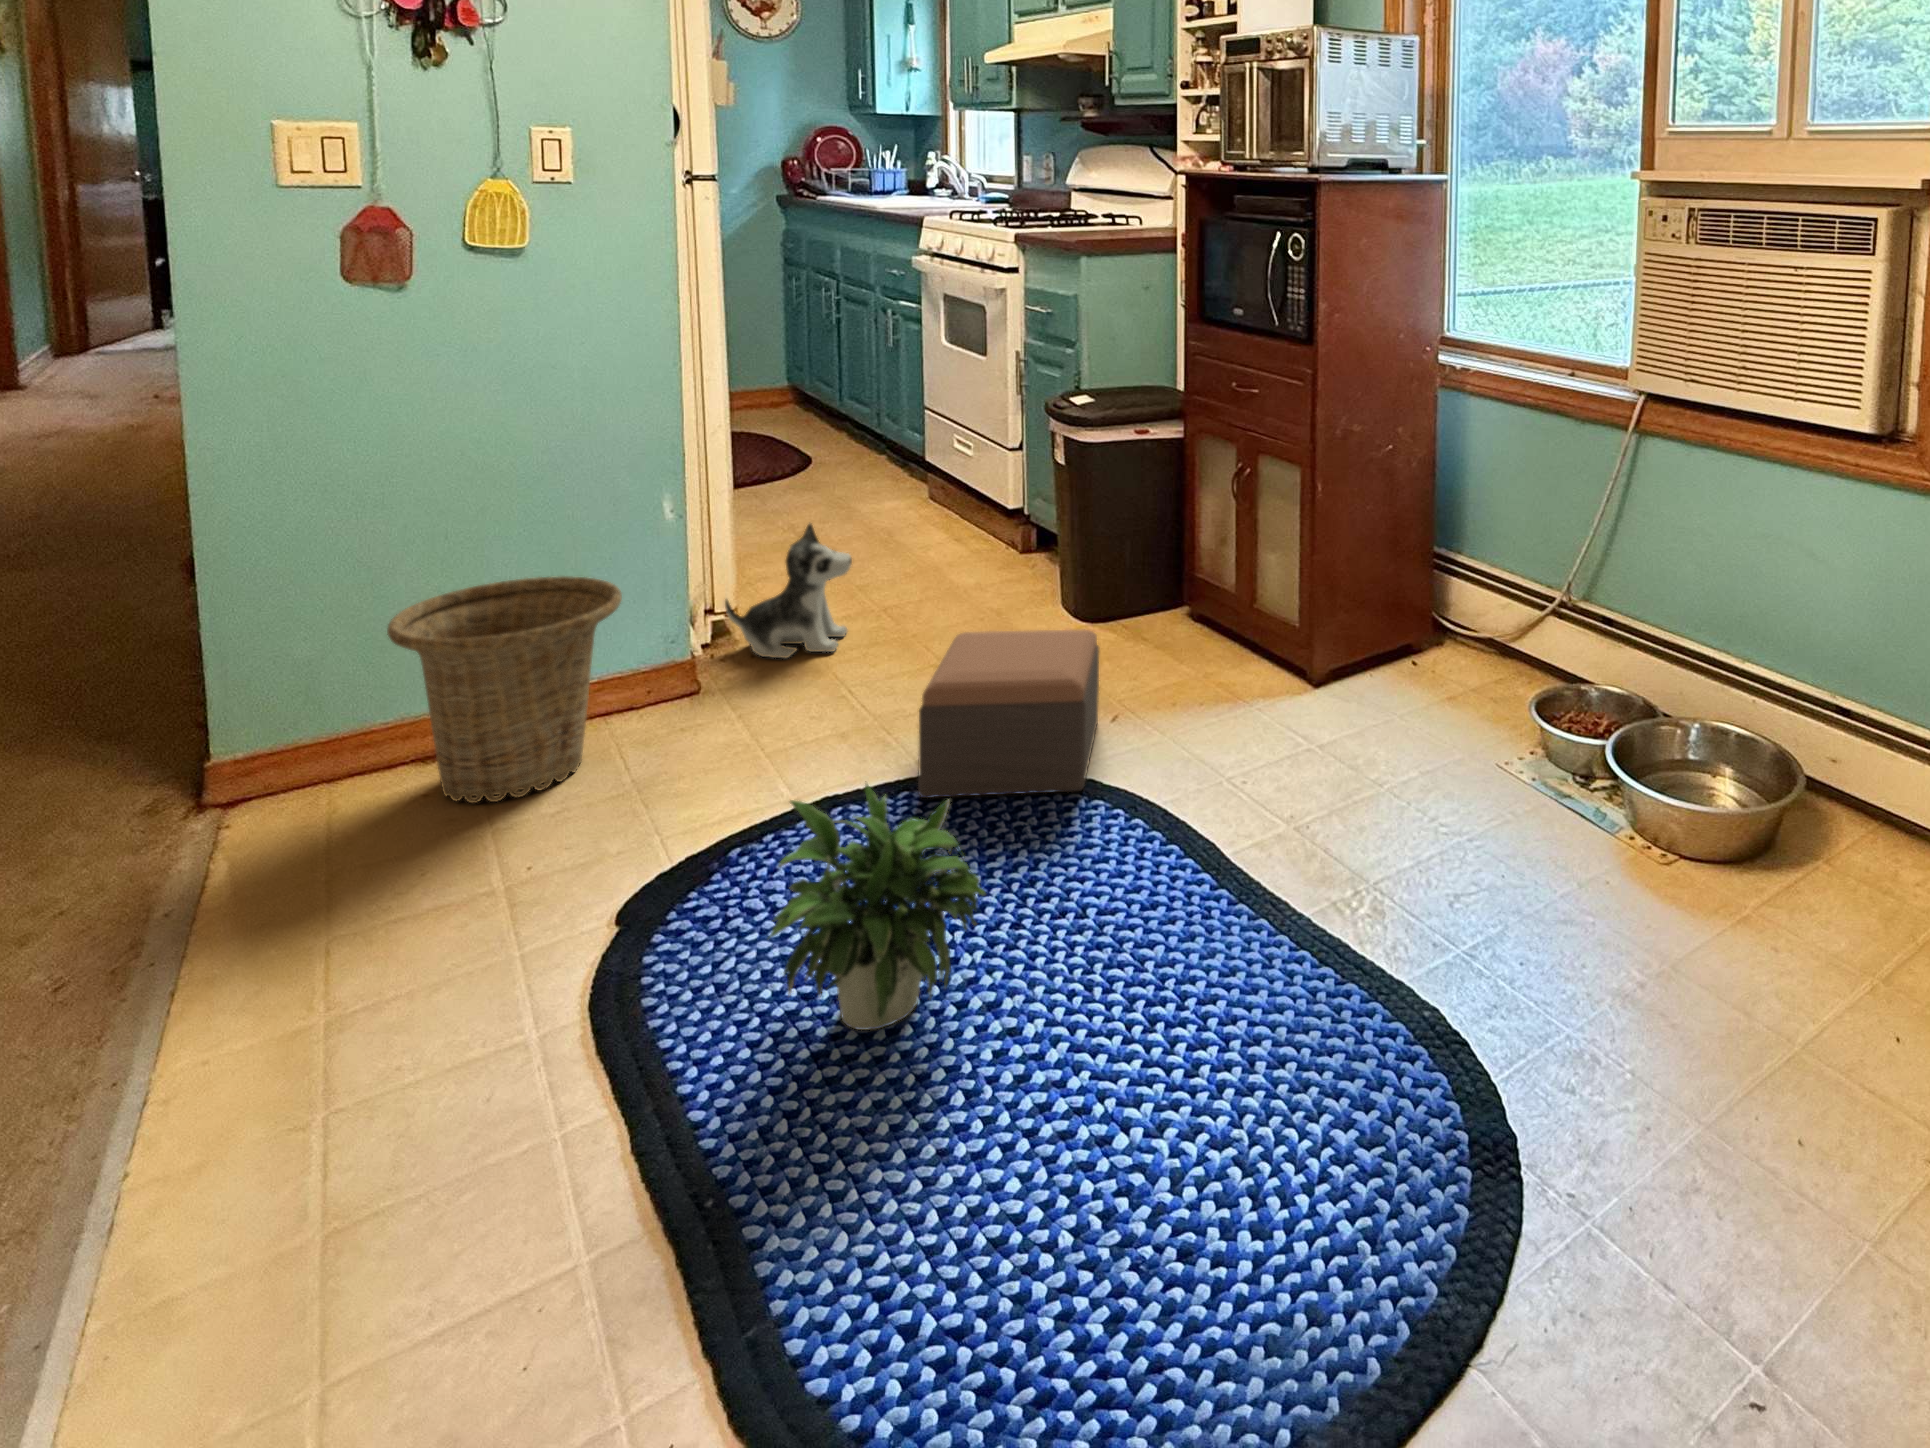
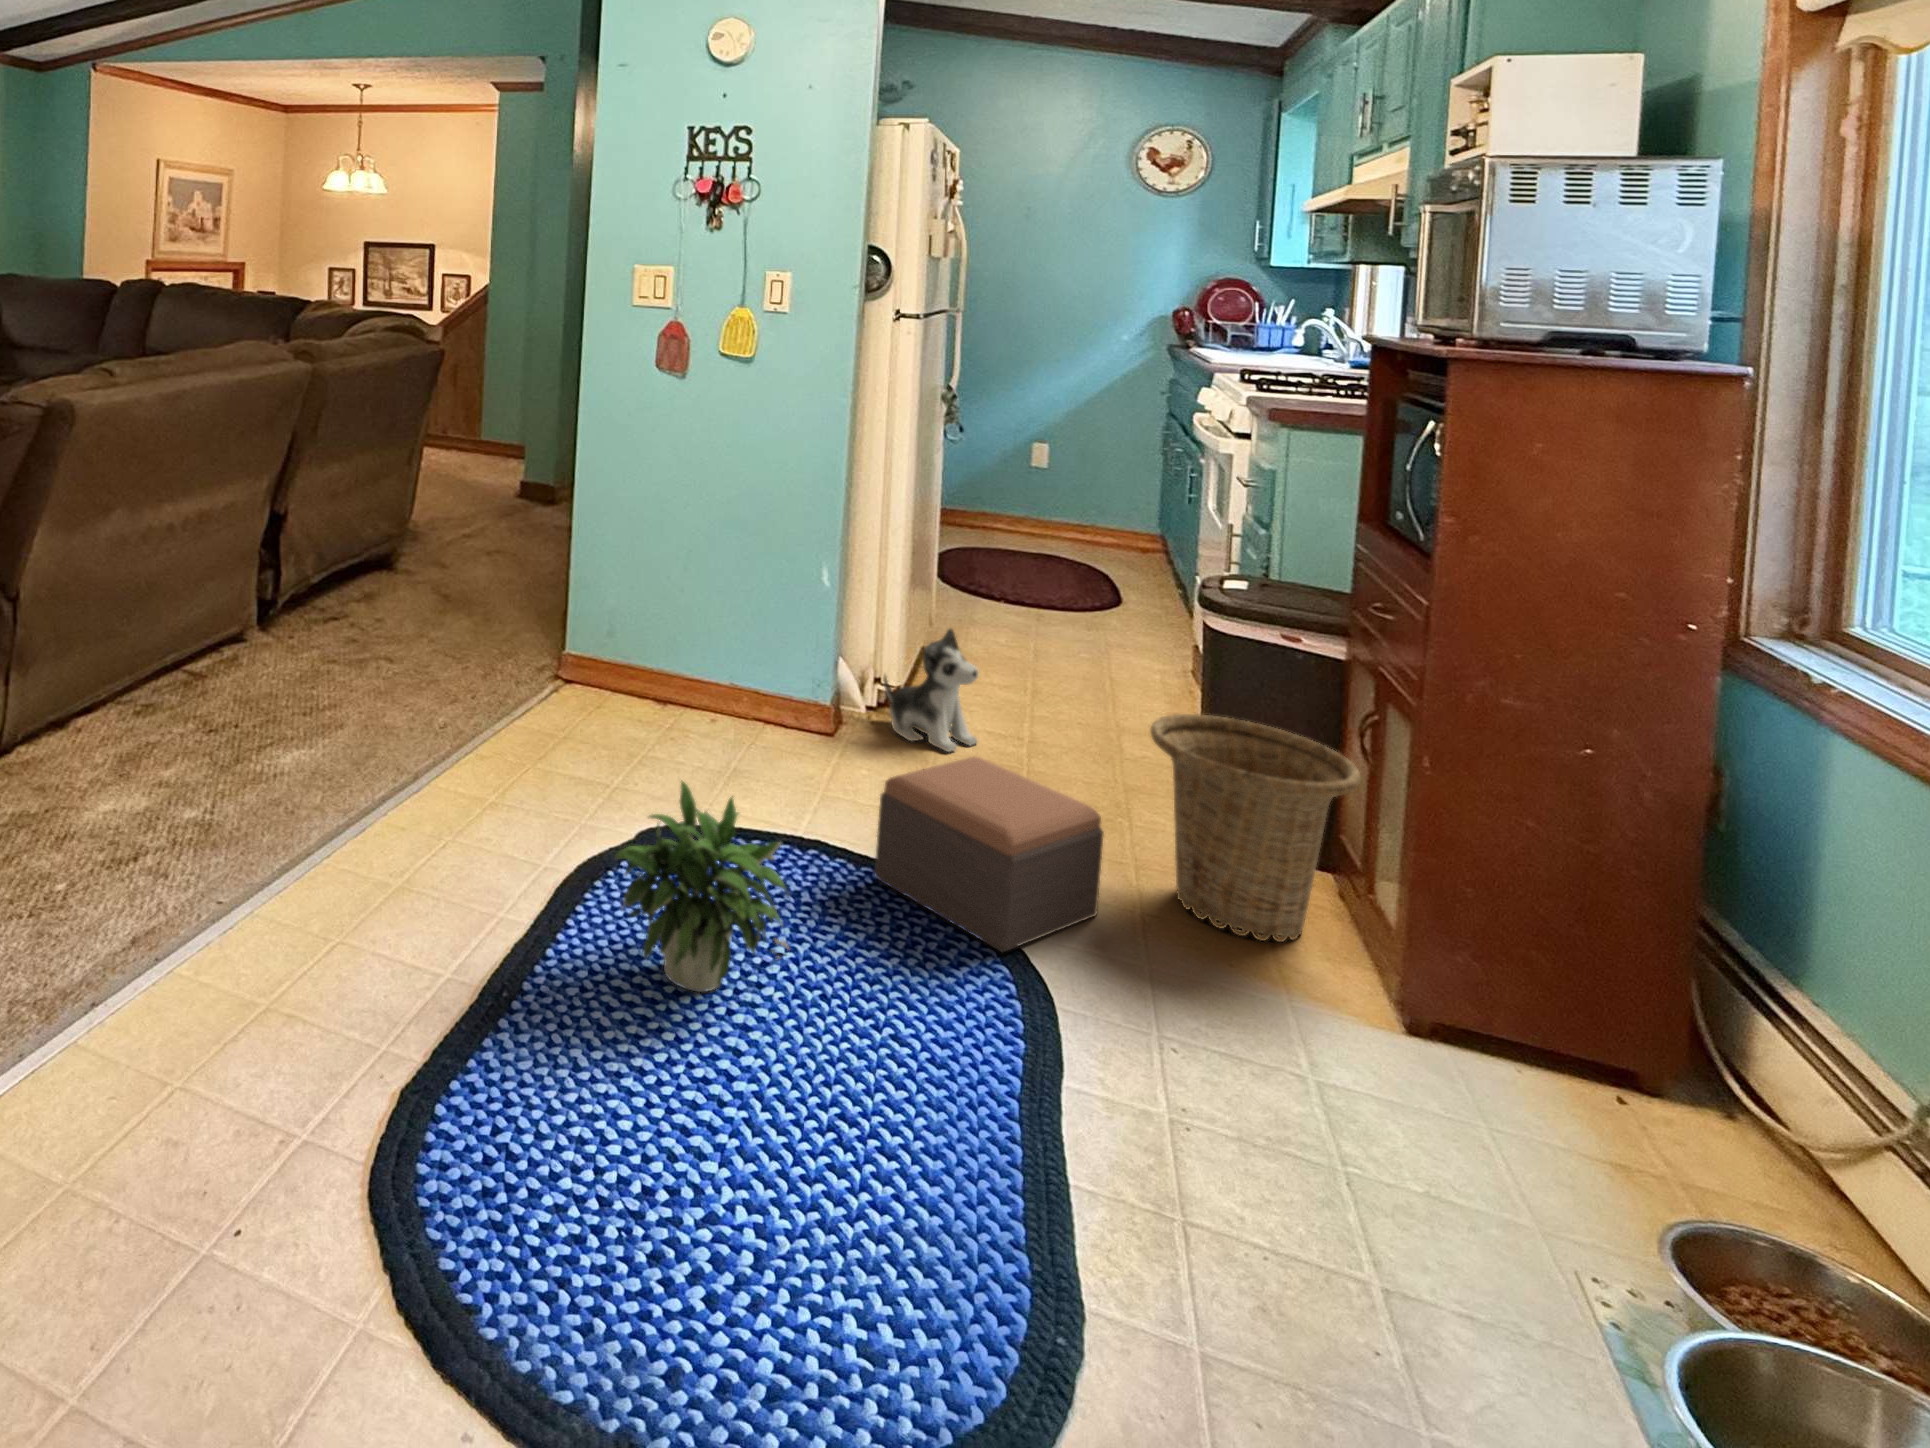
basket: present [387,576,622,803] -> present [1151,714,1361,942]

